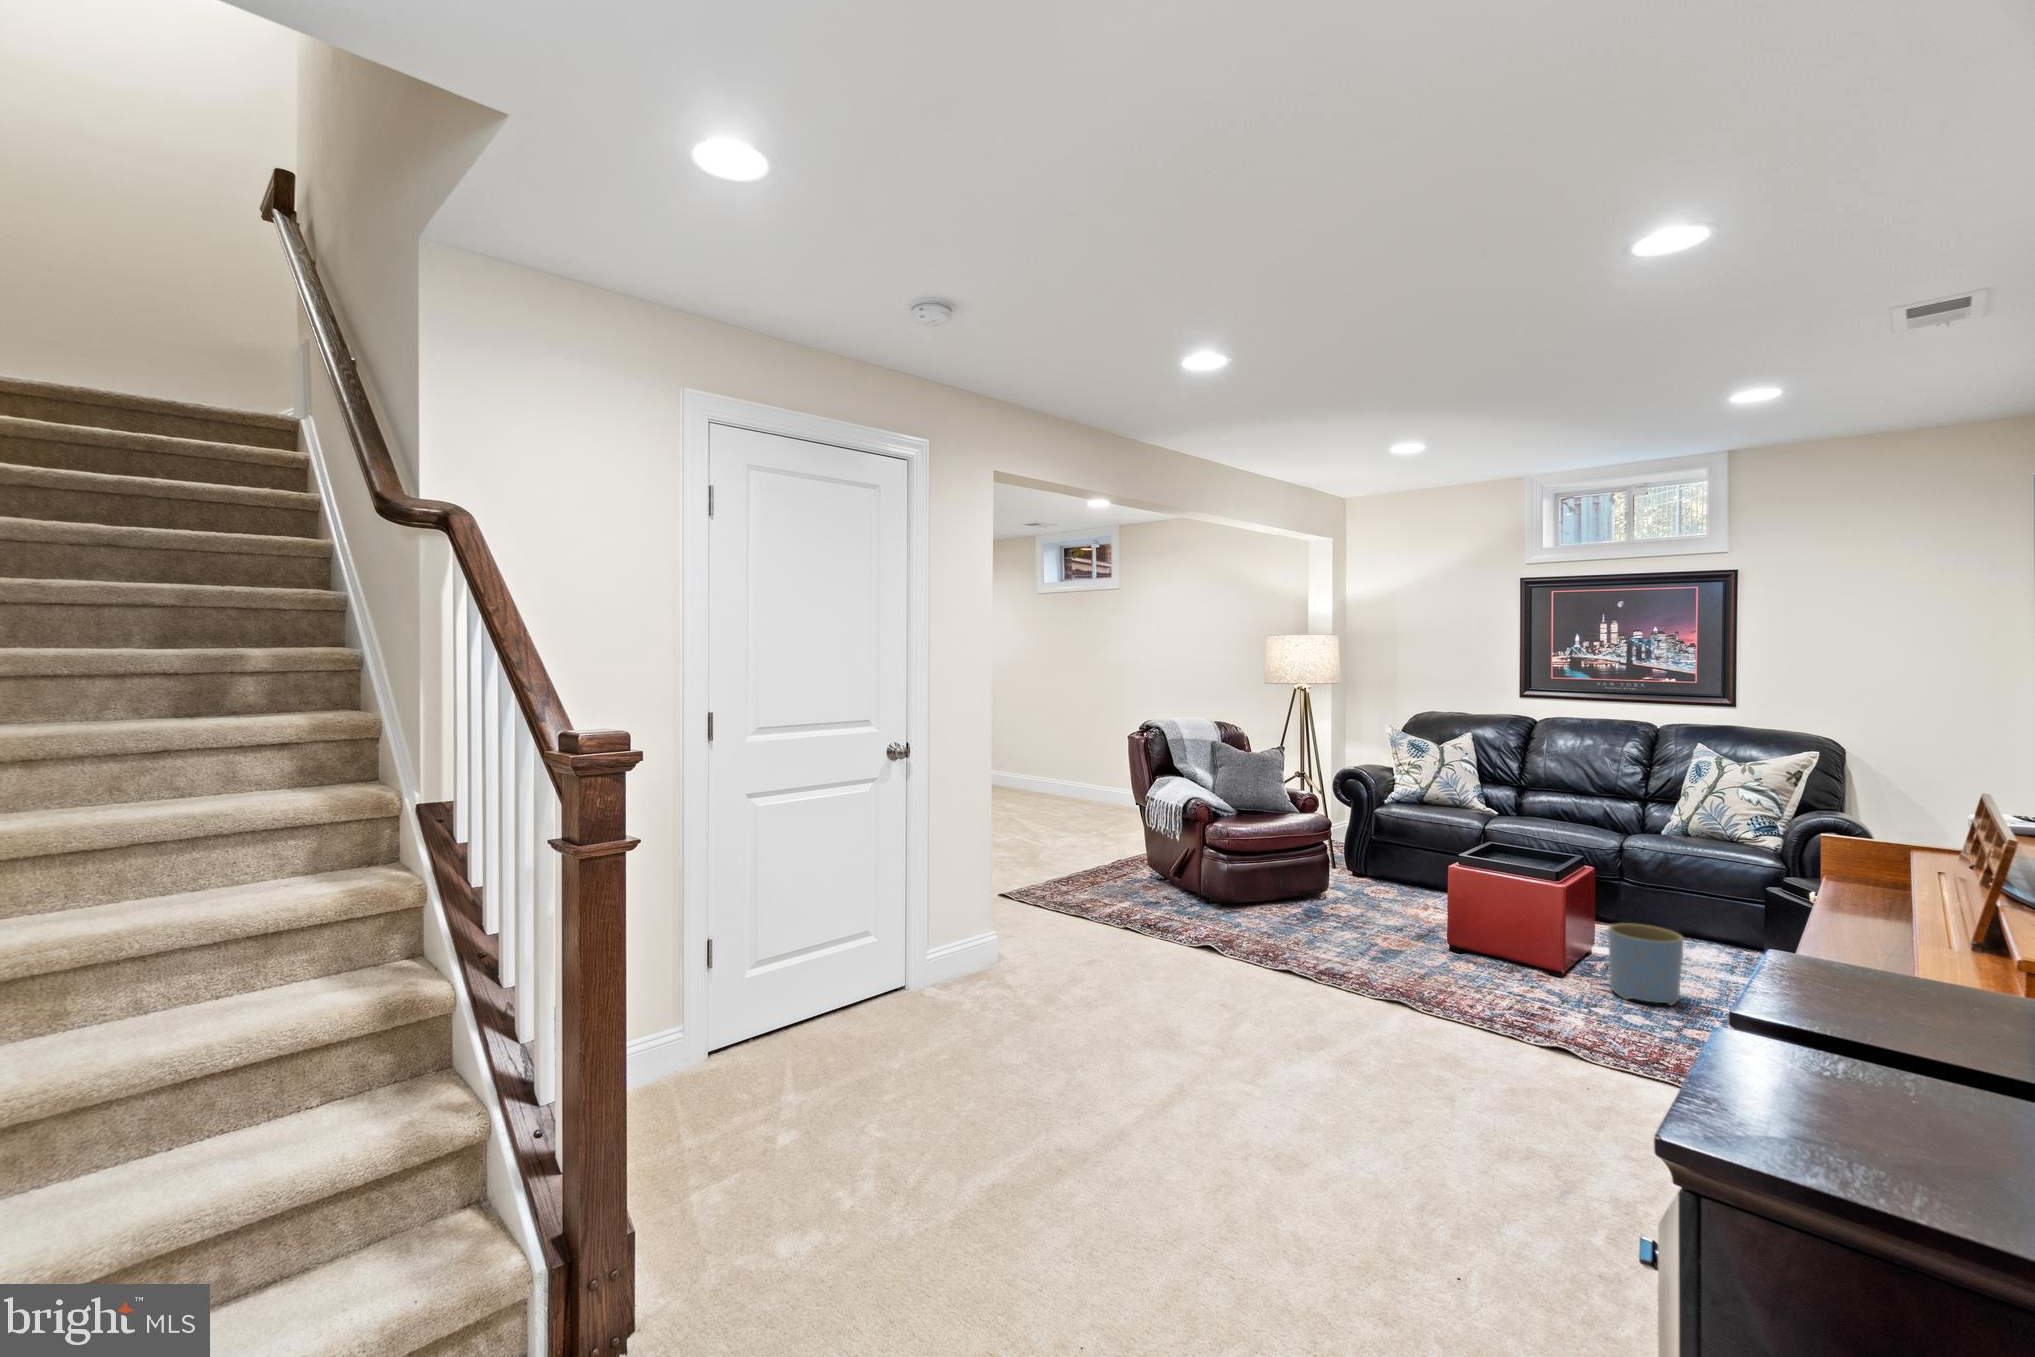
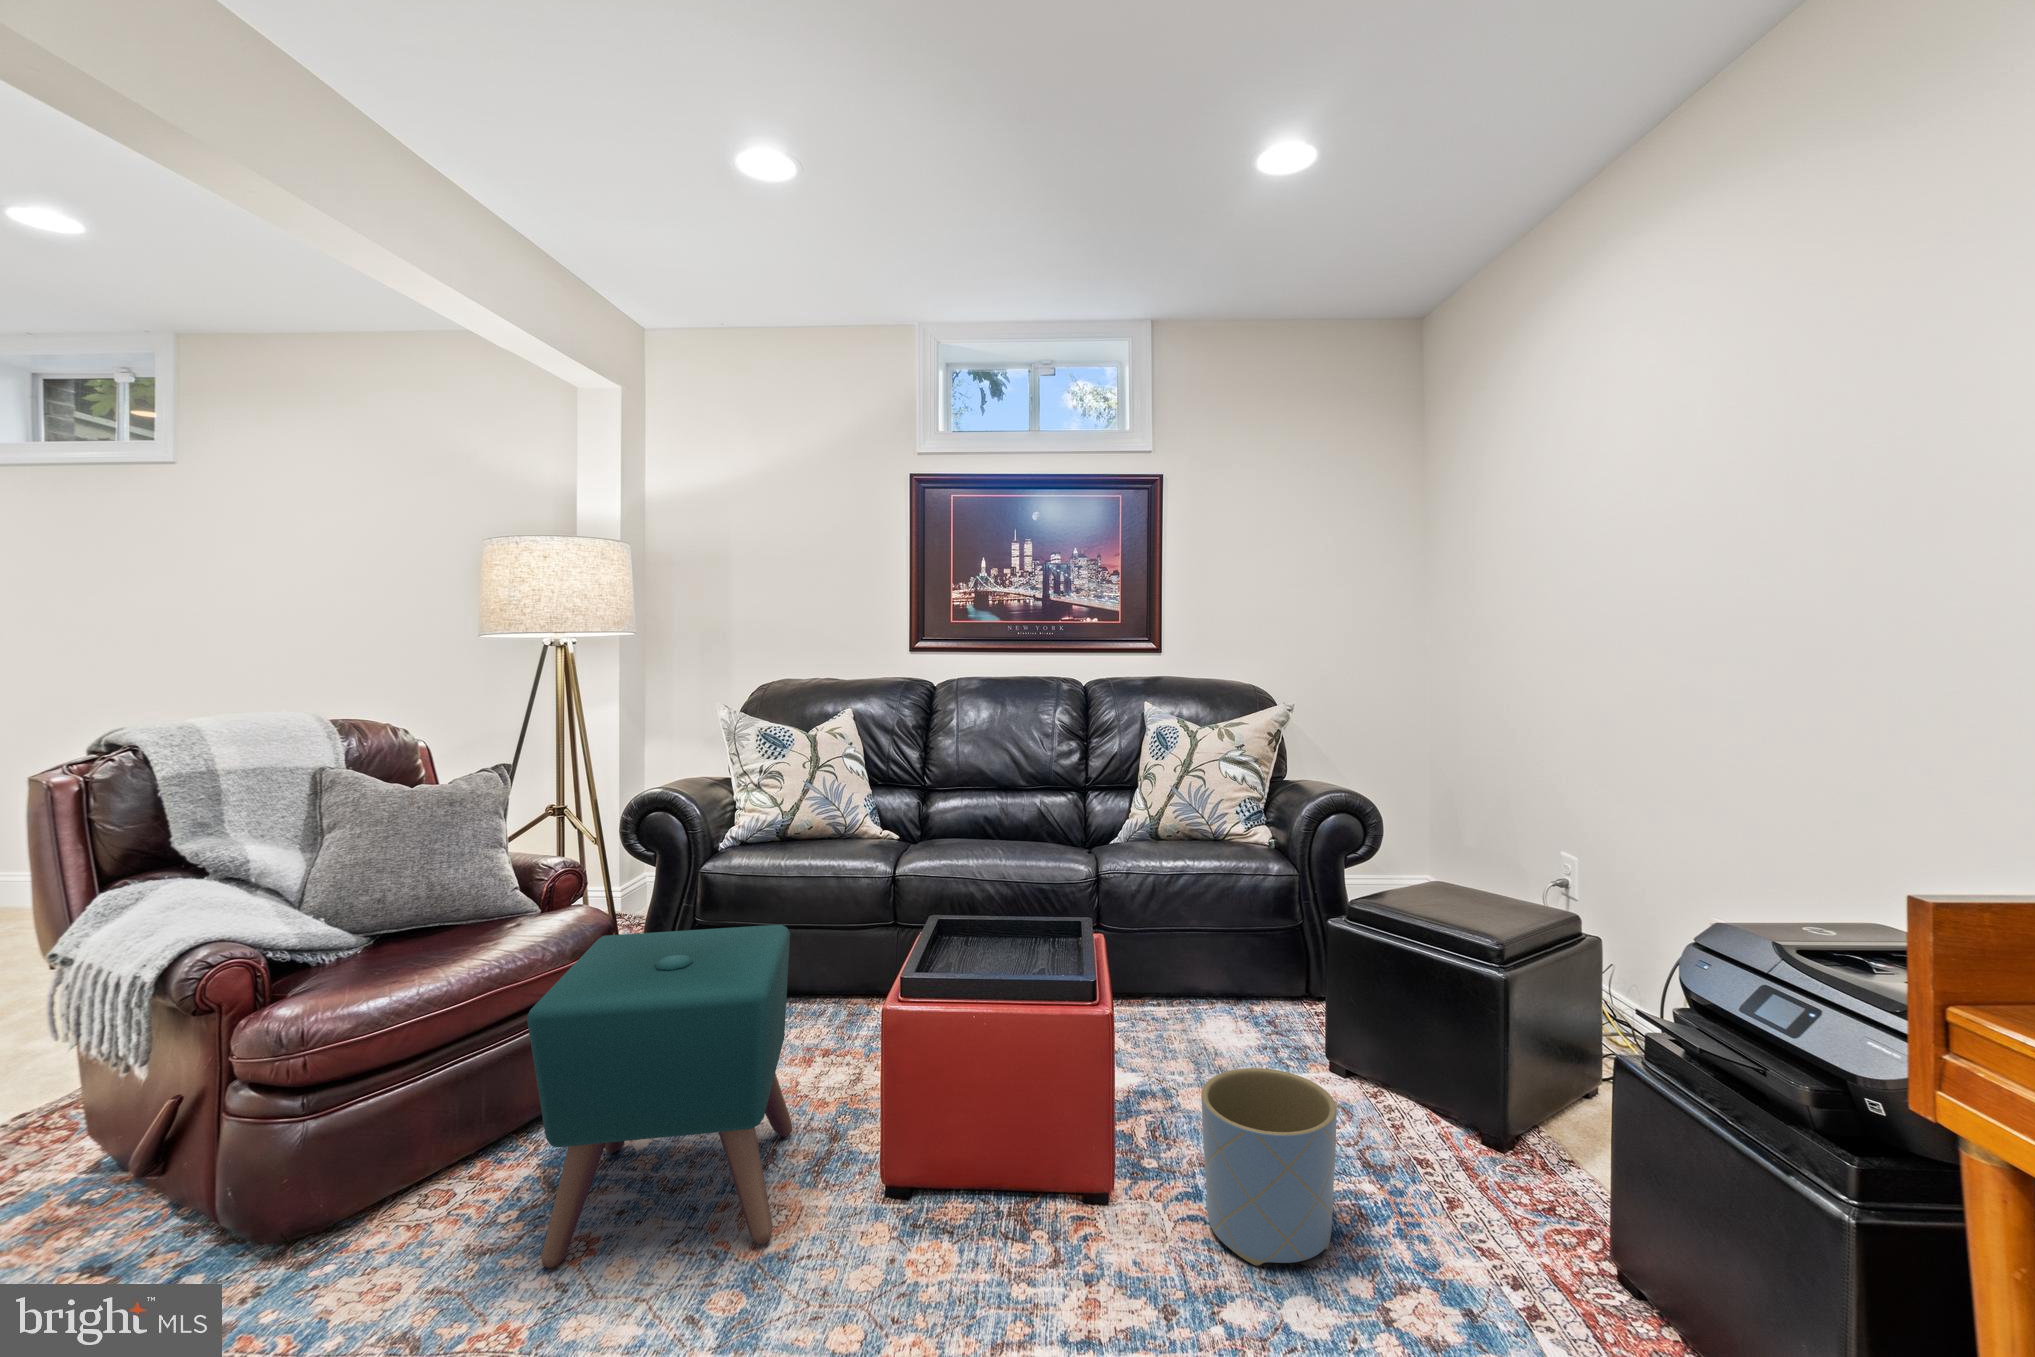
ottoman: none [1309,821,1416,946] -> present [527,925,792,1268]

